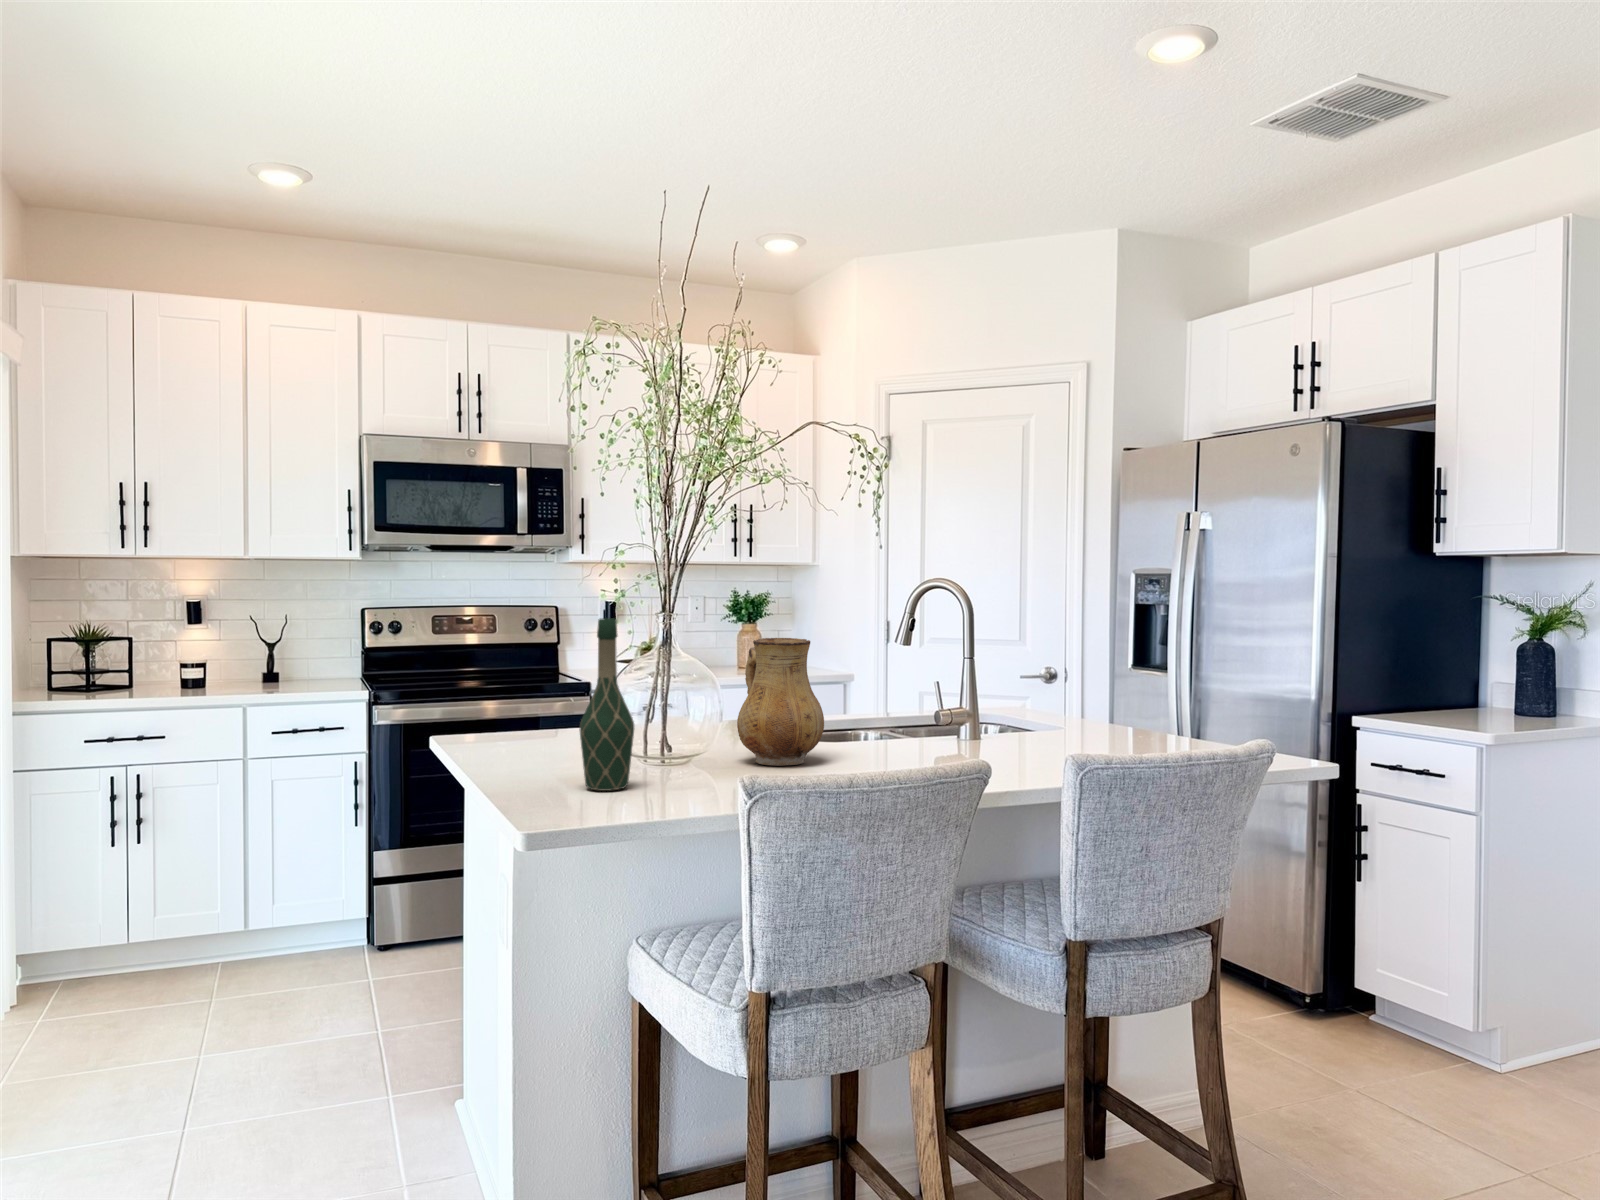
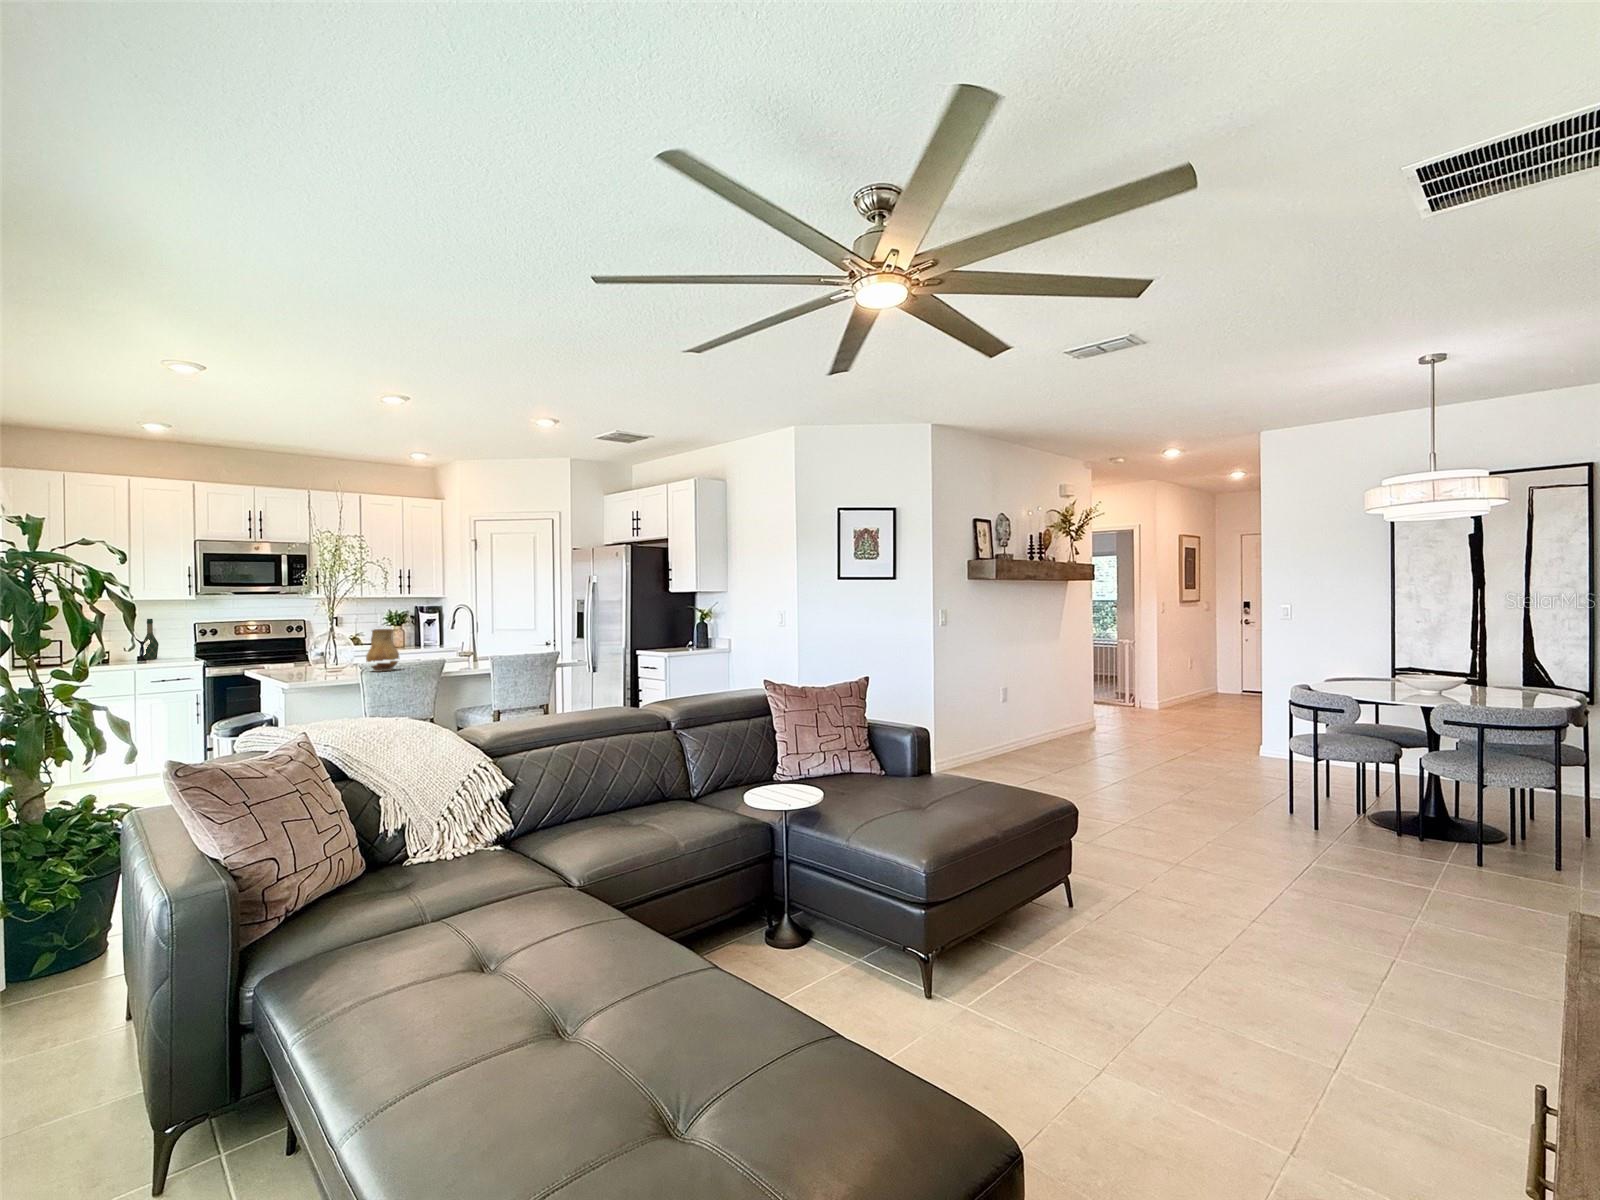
wine bottle: present [579,618,634,791] -> present [142,619,159,659]

